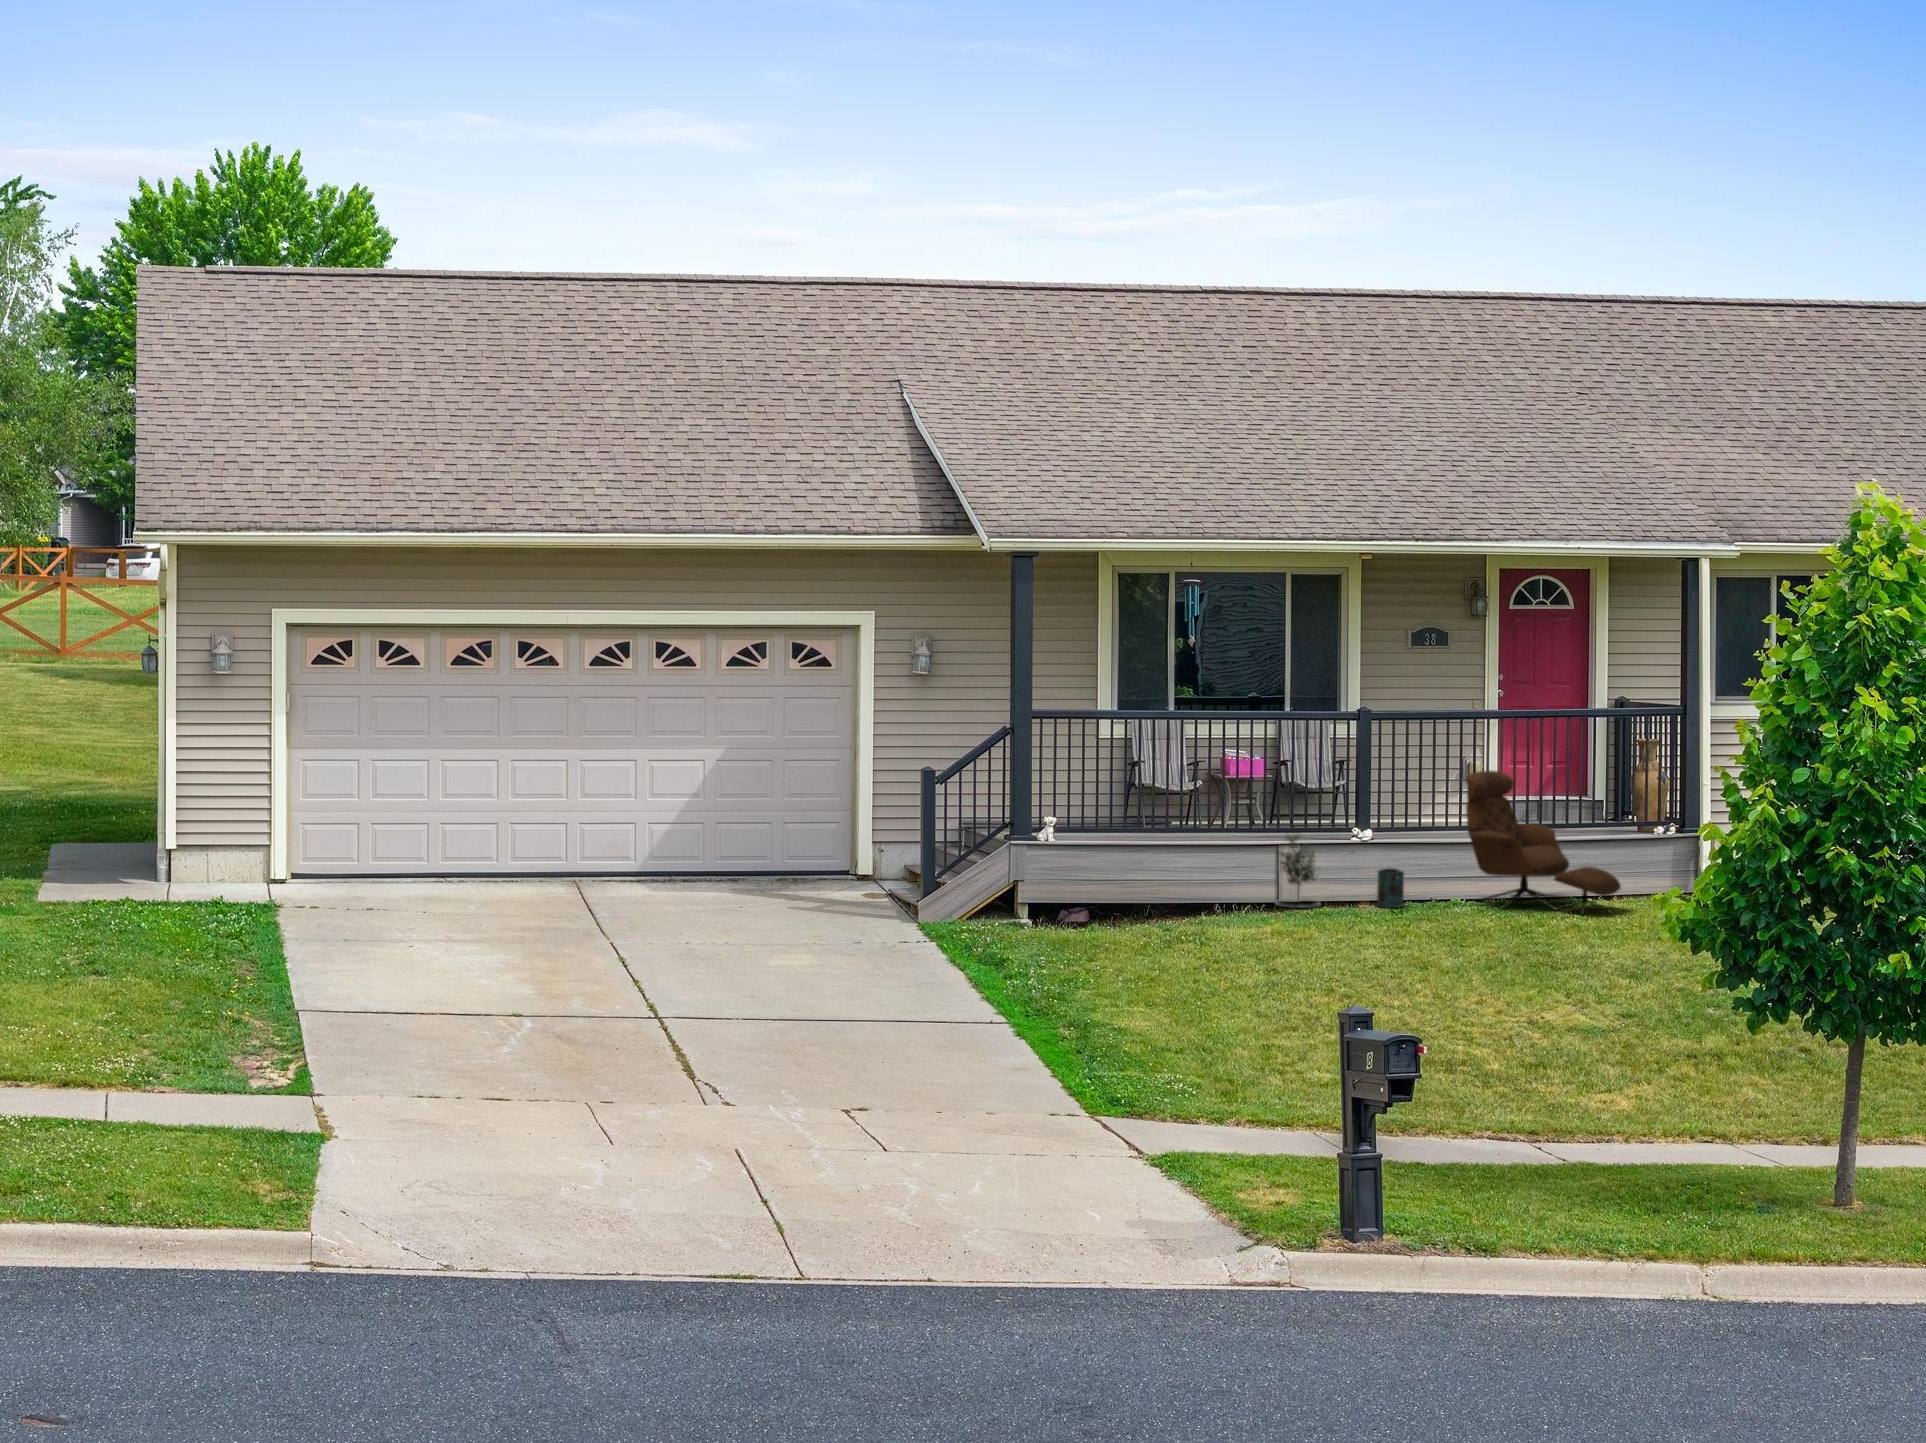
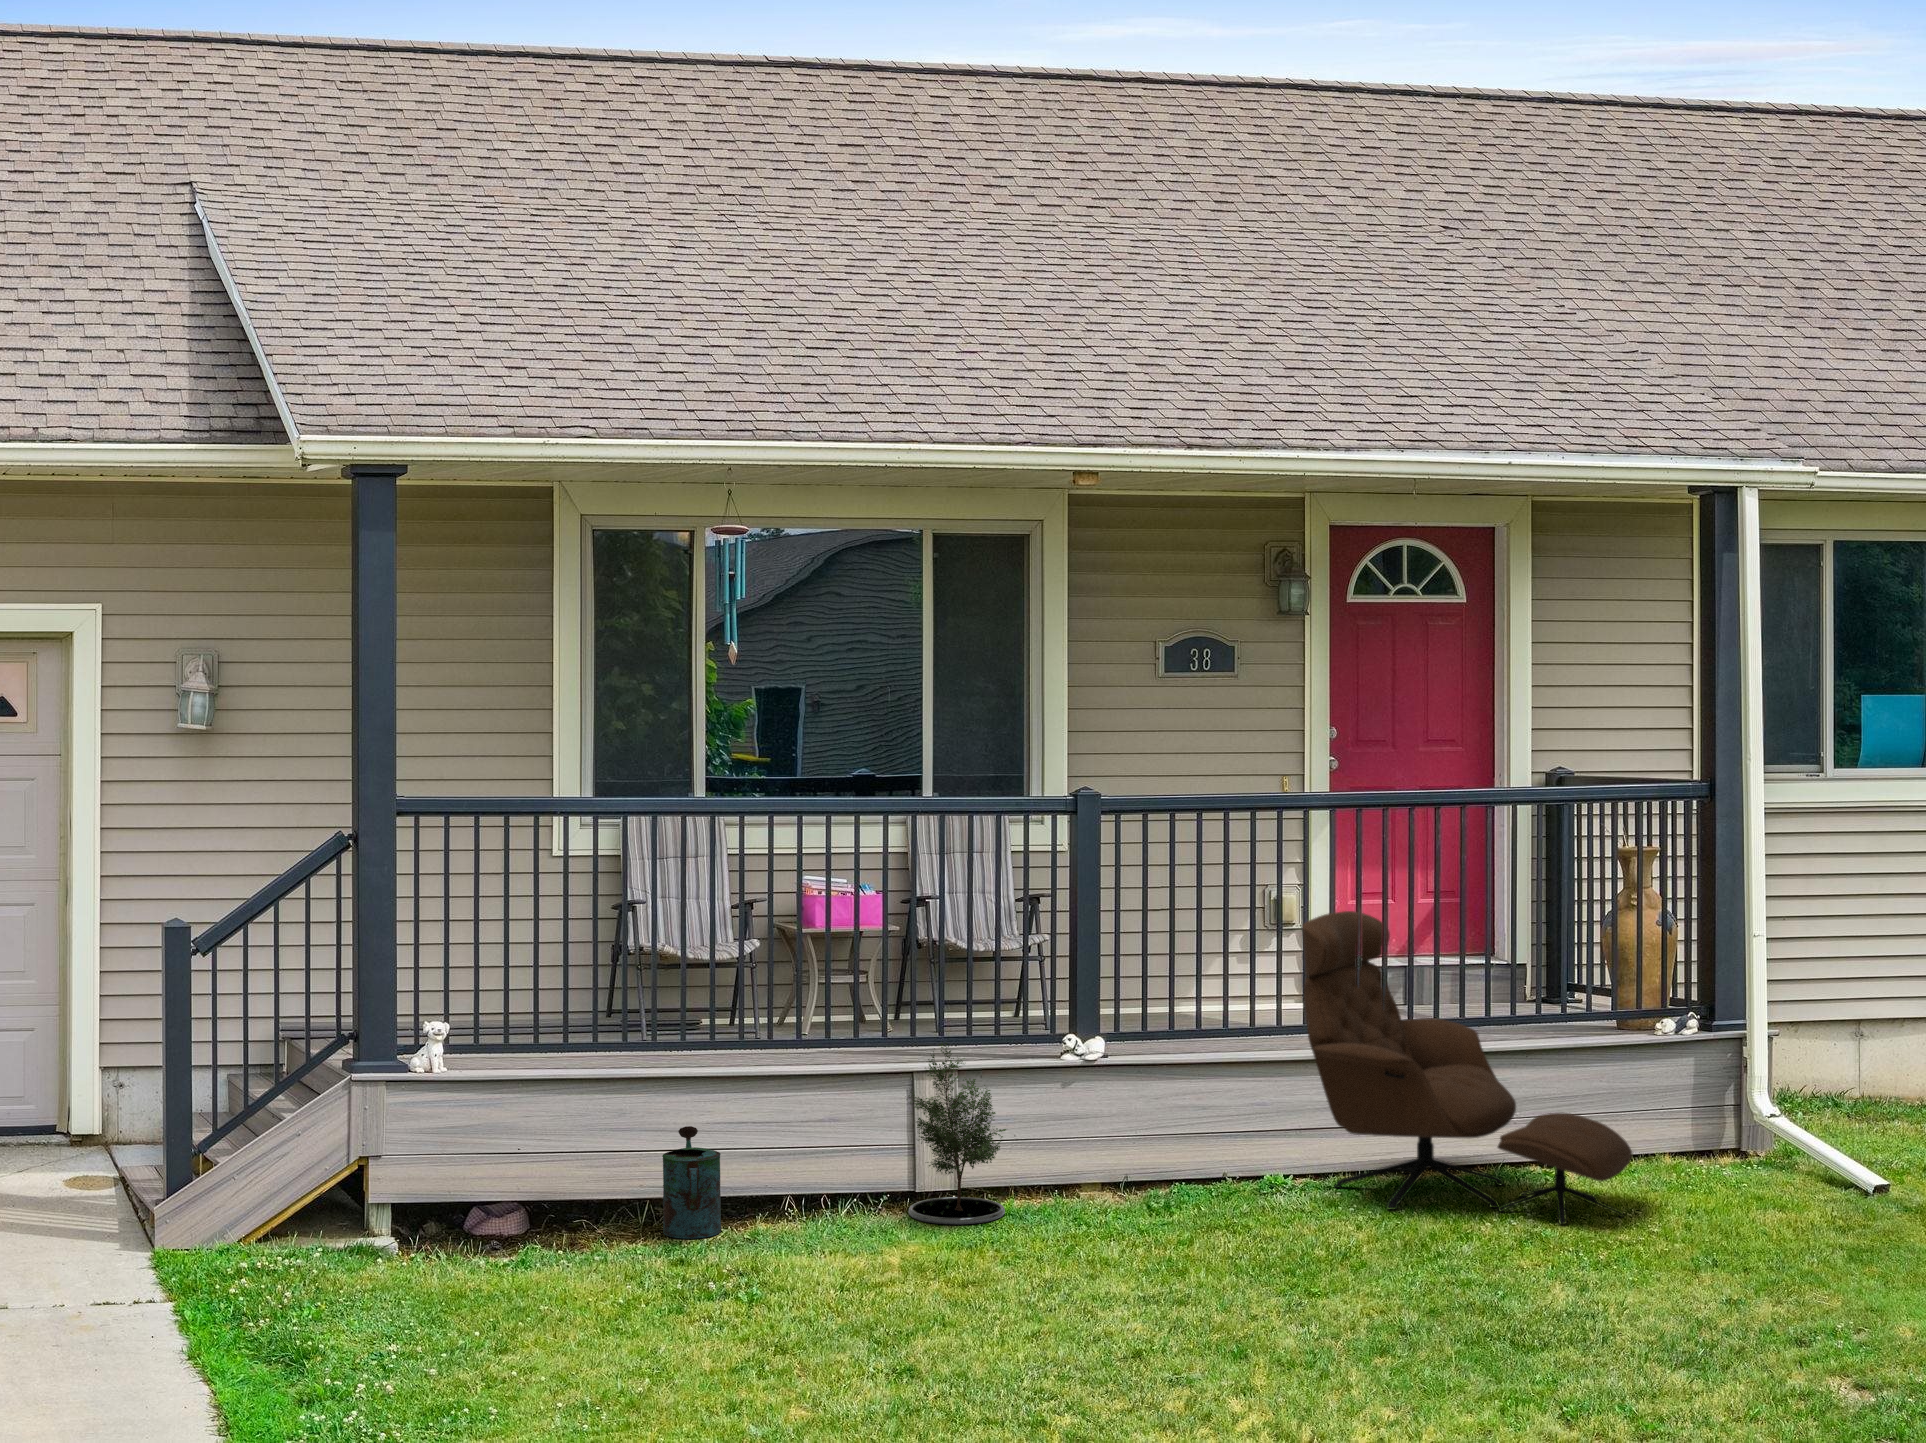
watering can: present [1377,868,1404,908] -> present [662,1126,721,1239]

